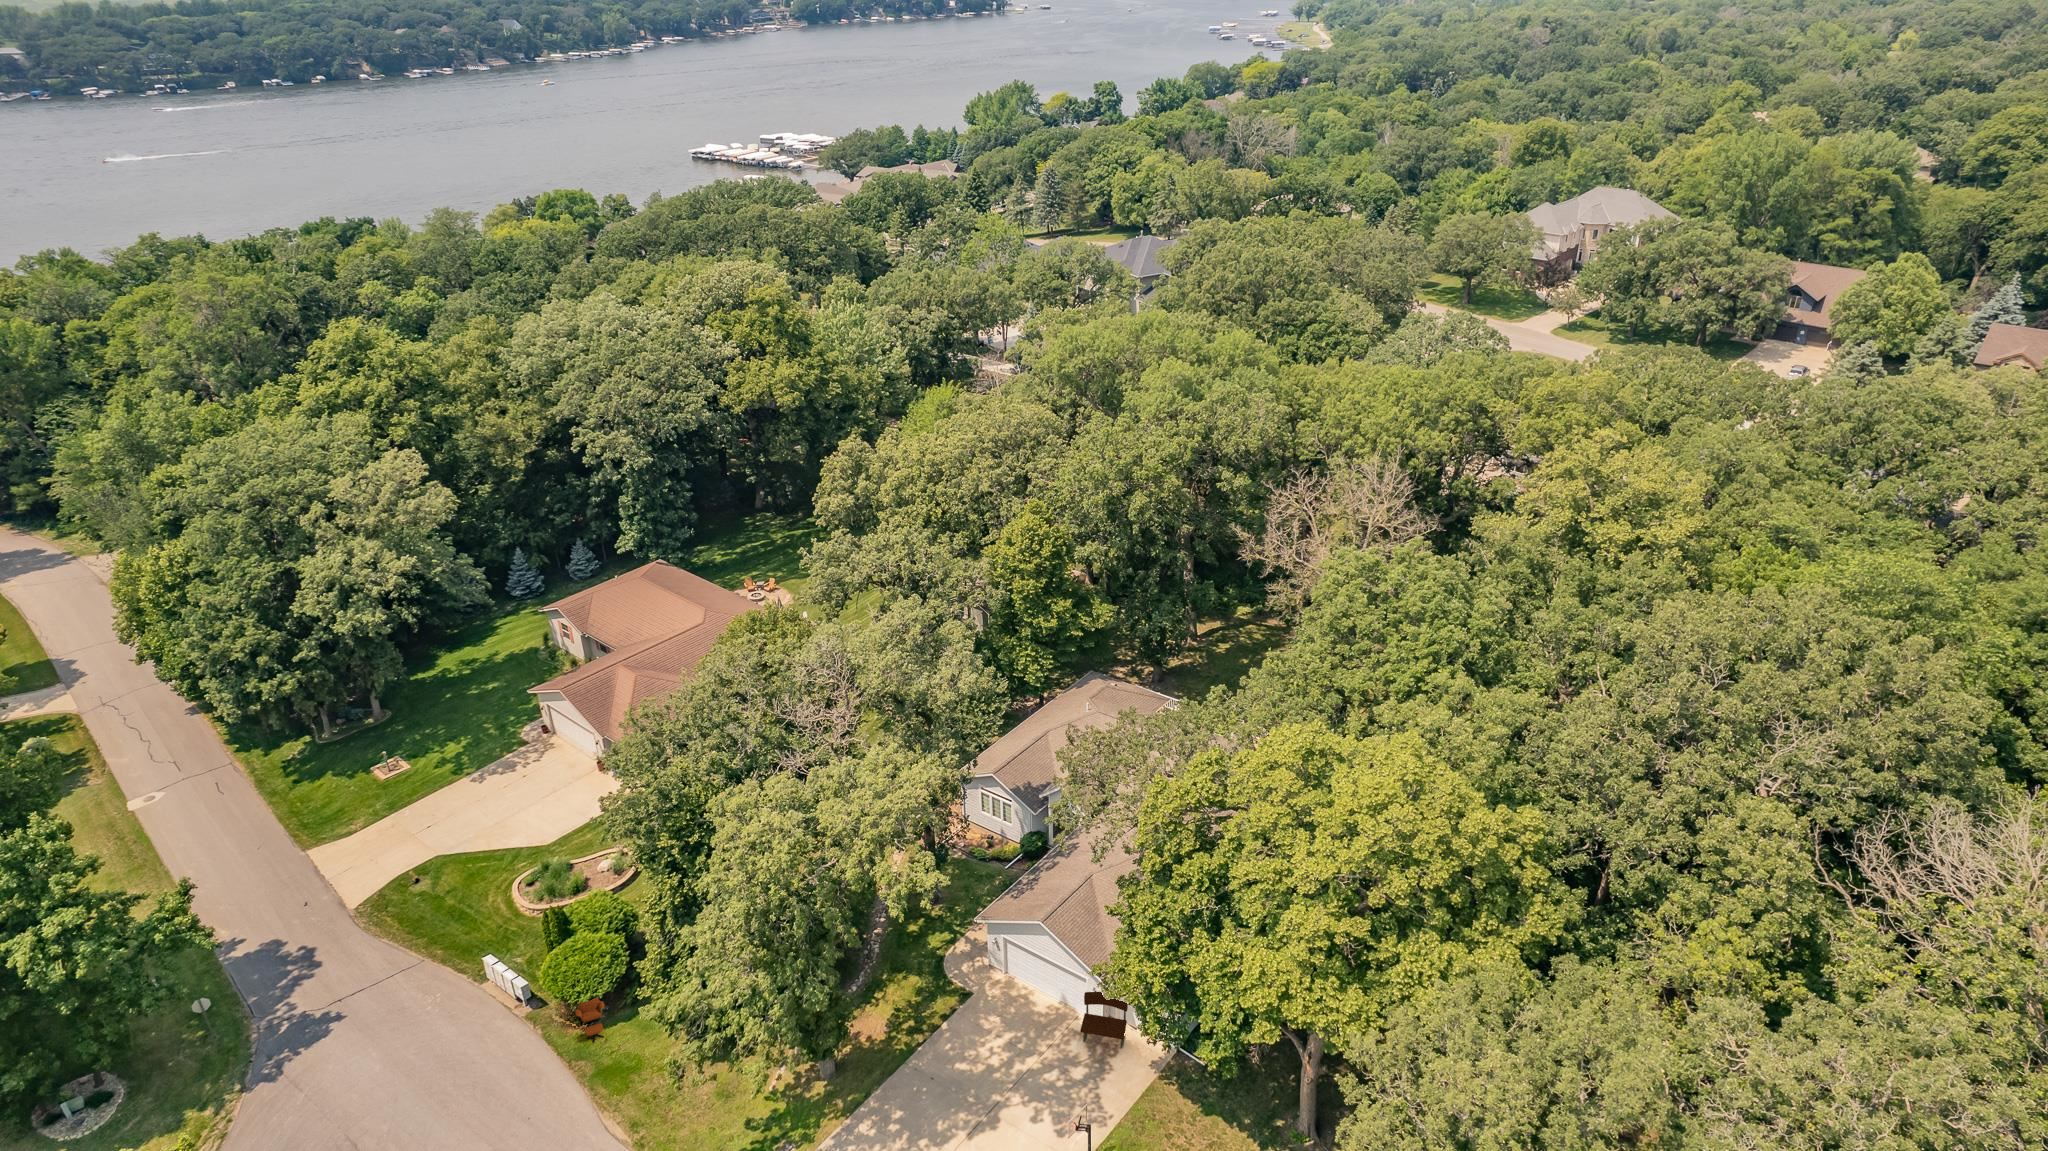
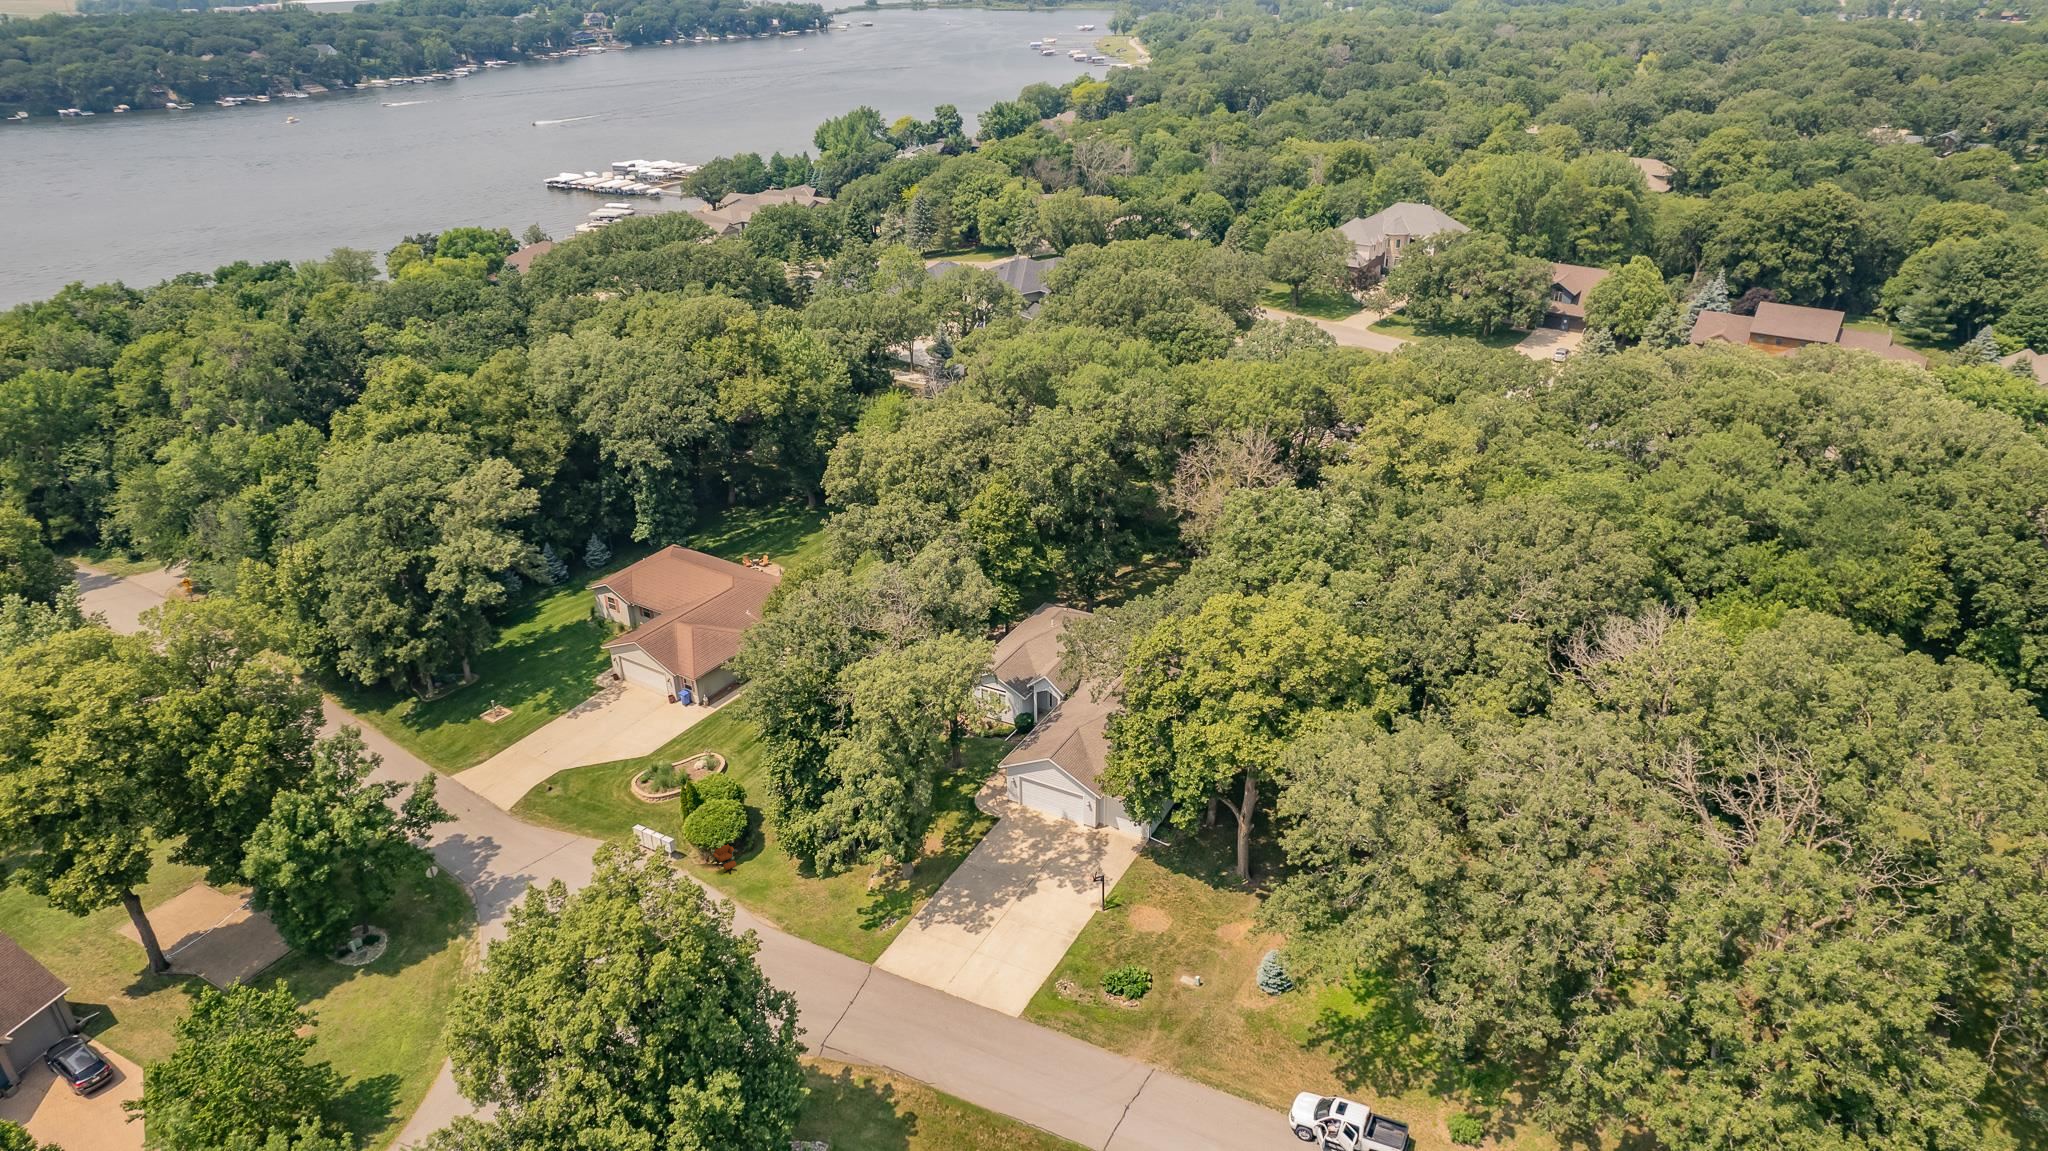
bench: present [1080,992,1128,1048] -> none [1083,802,1114,840]

